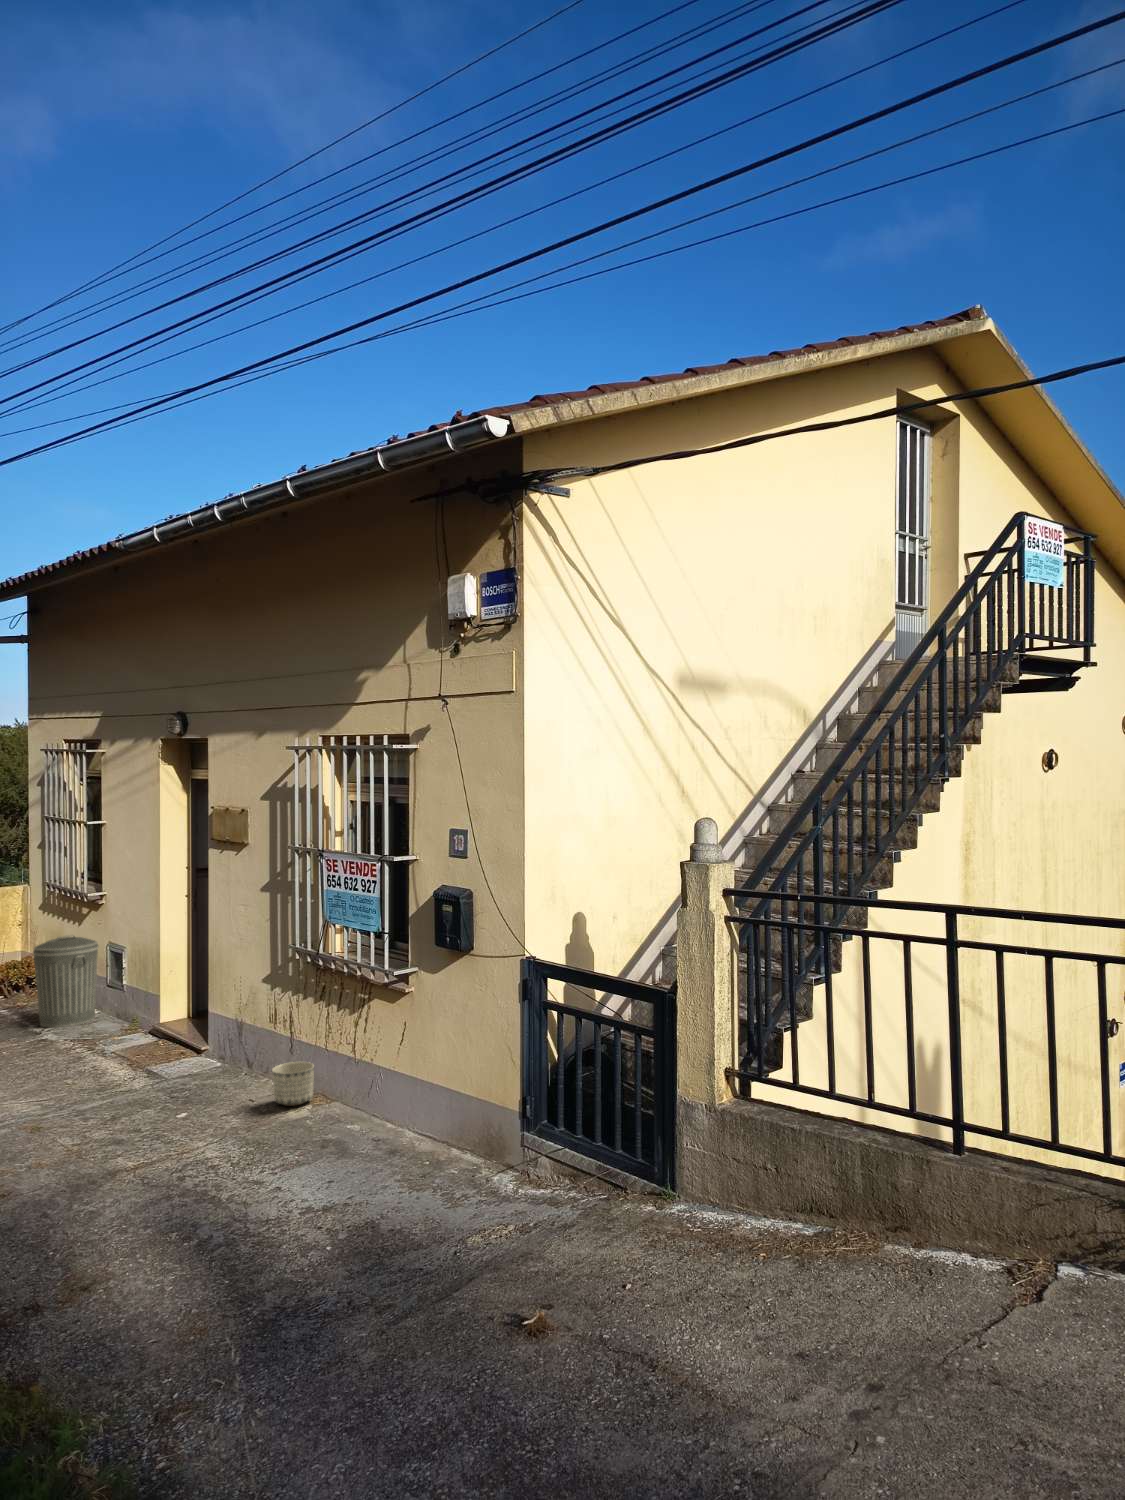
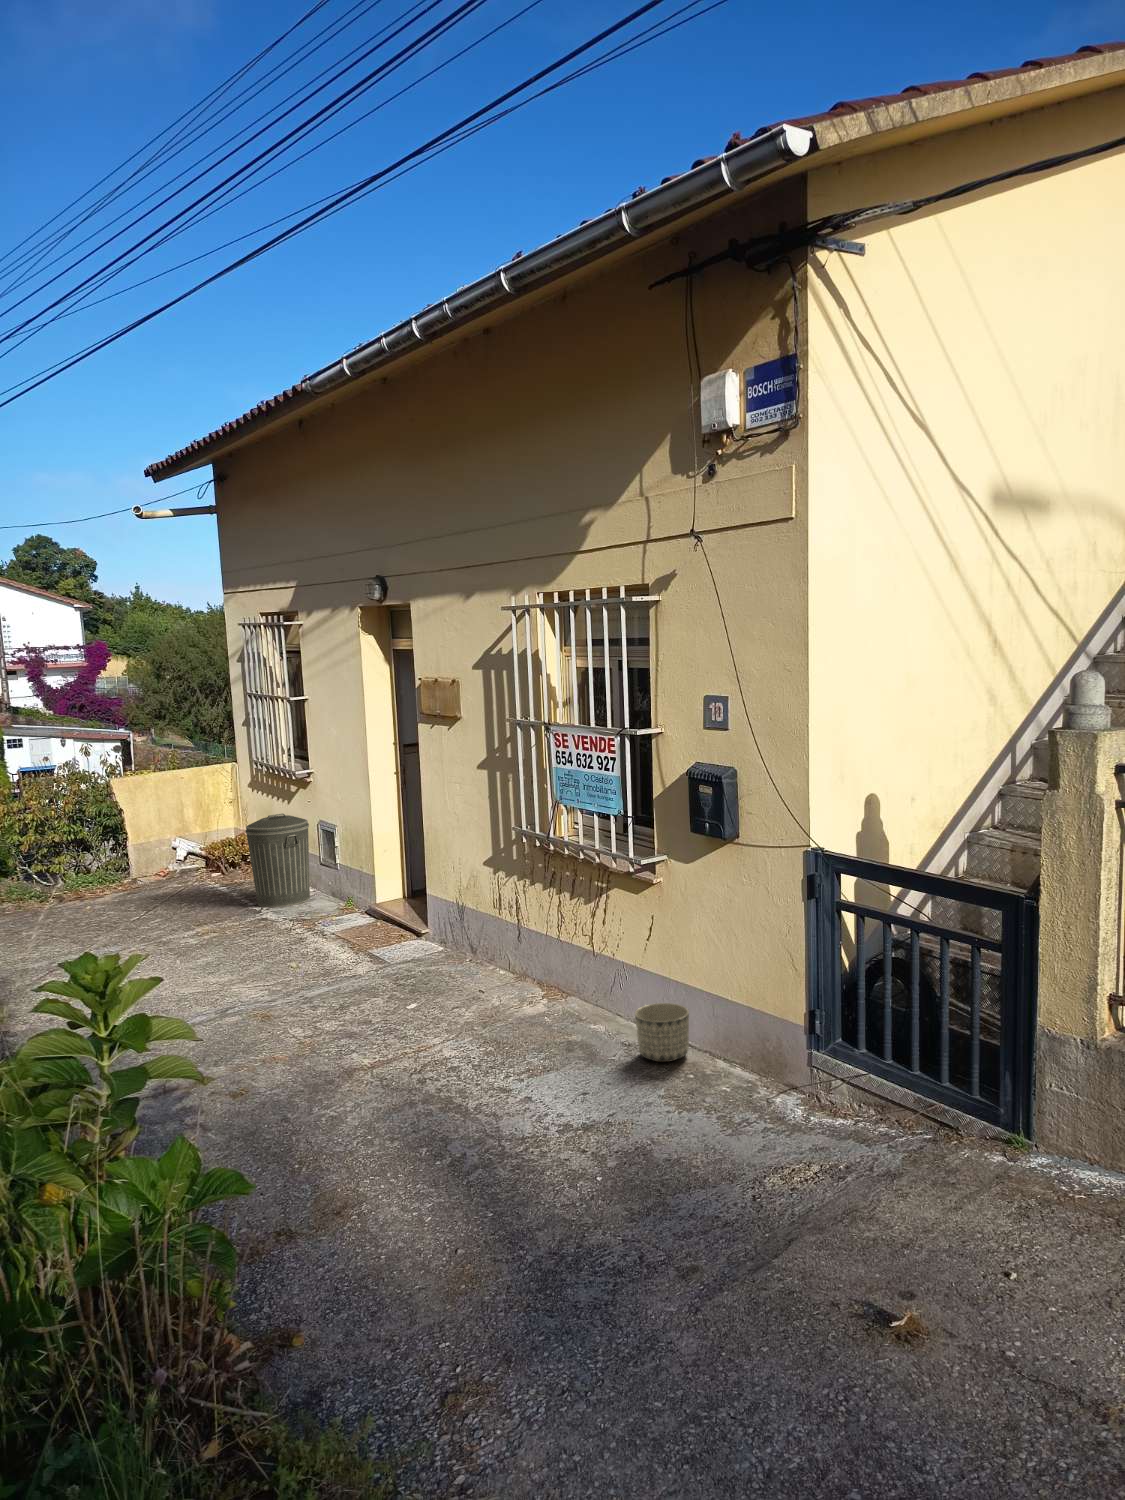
planter: present [272,1062,314,1106] -> present [635,1003,689,1062]

